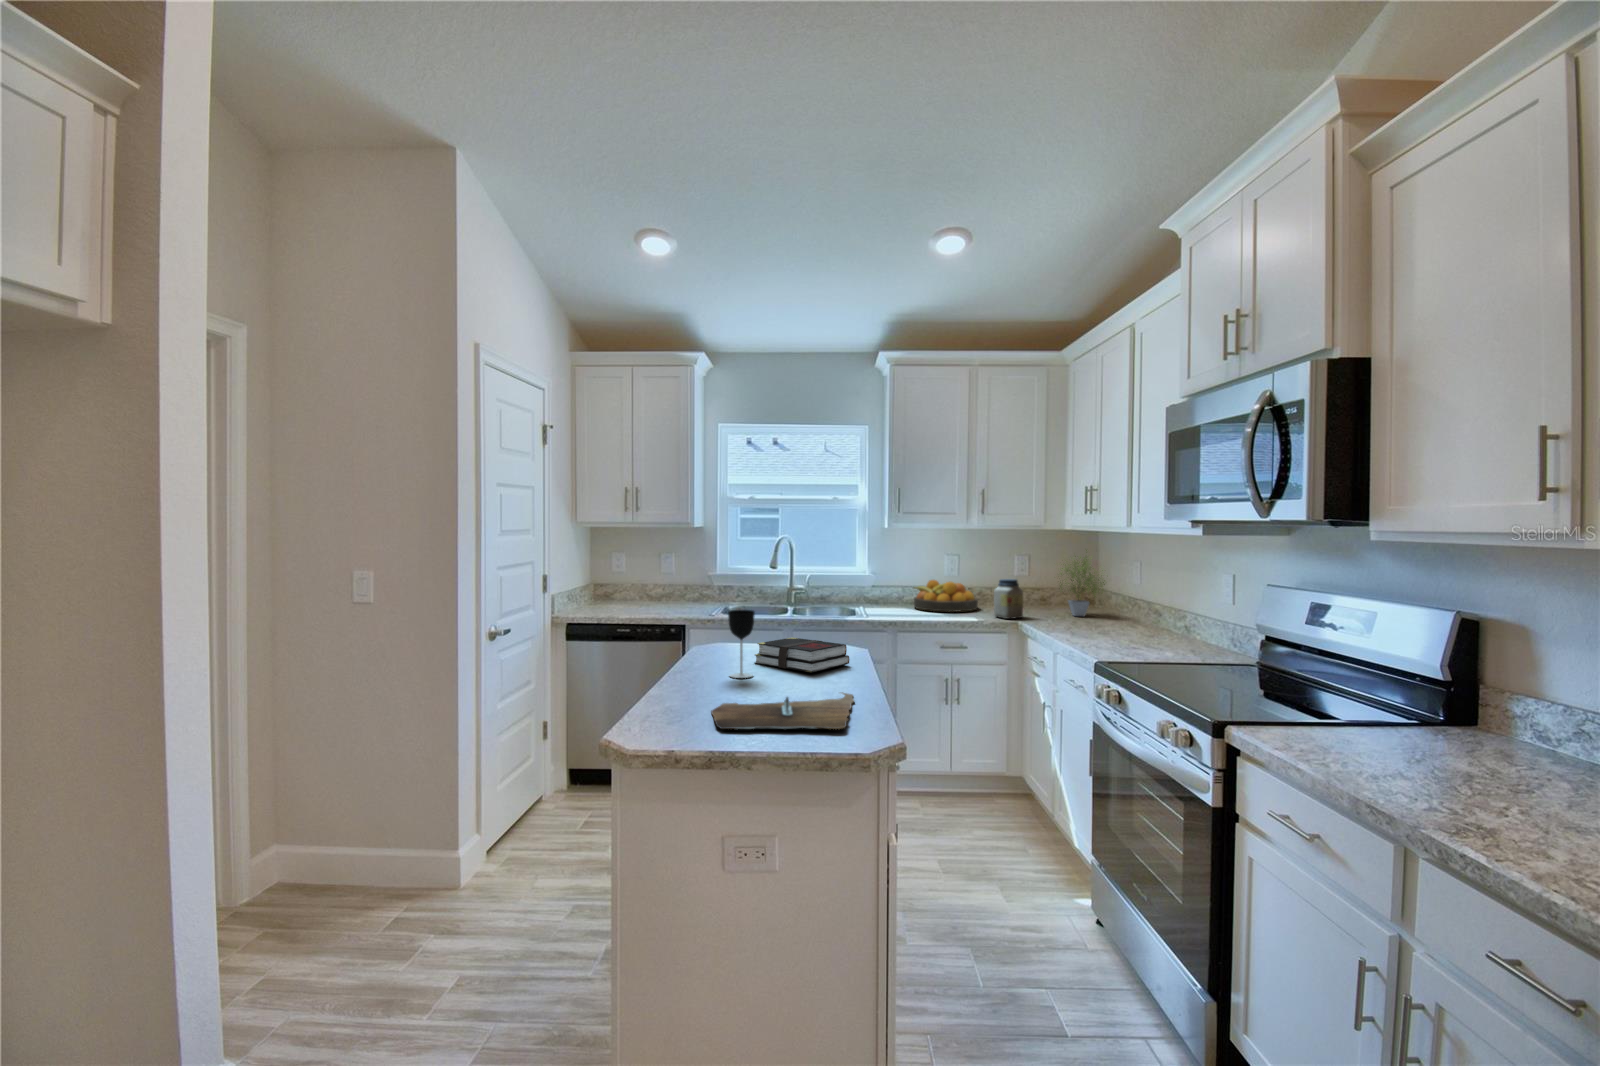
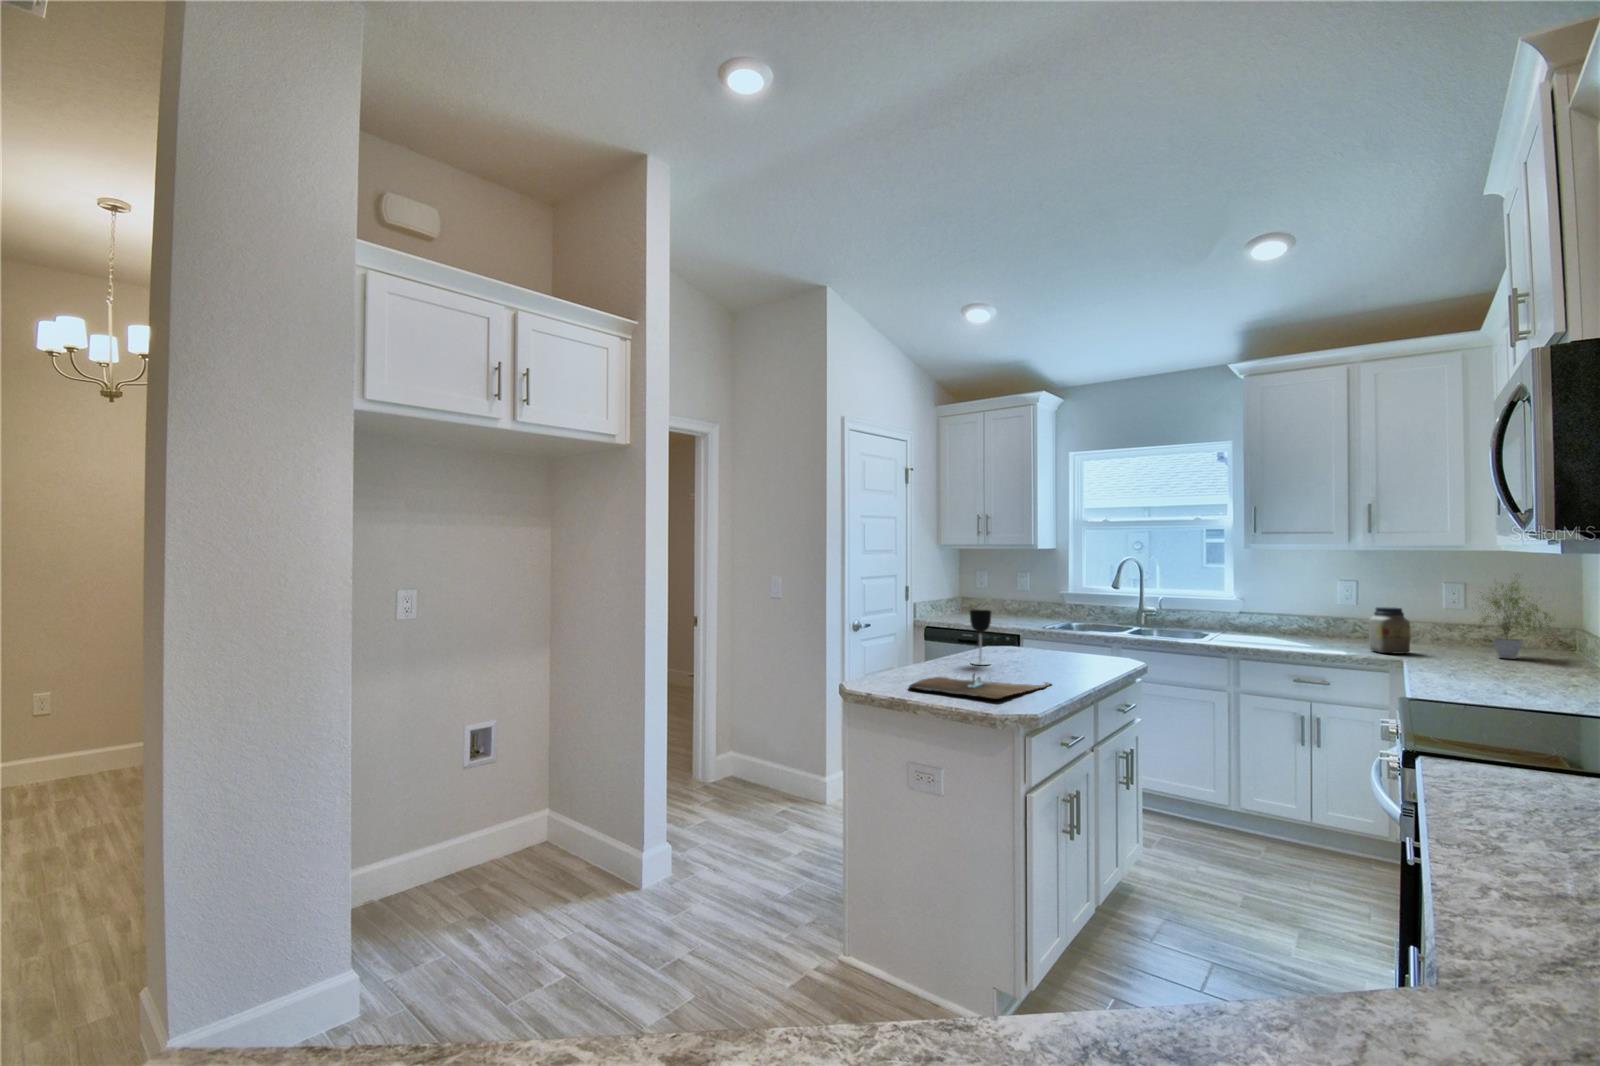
fruit bowl: present [914,580,978,612] -> none [1278,607,1366,643]
book: present [755,638,849,672] -> none [1006,640,1089,667]

